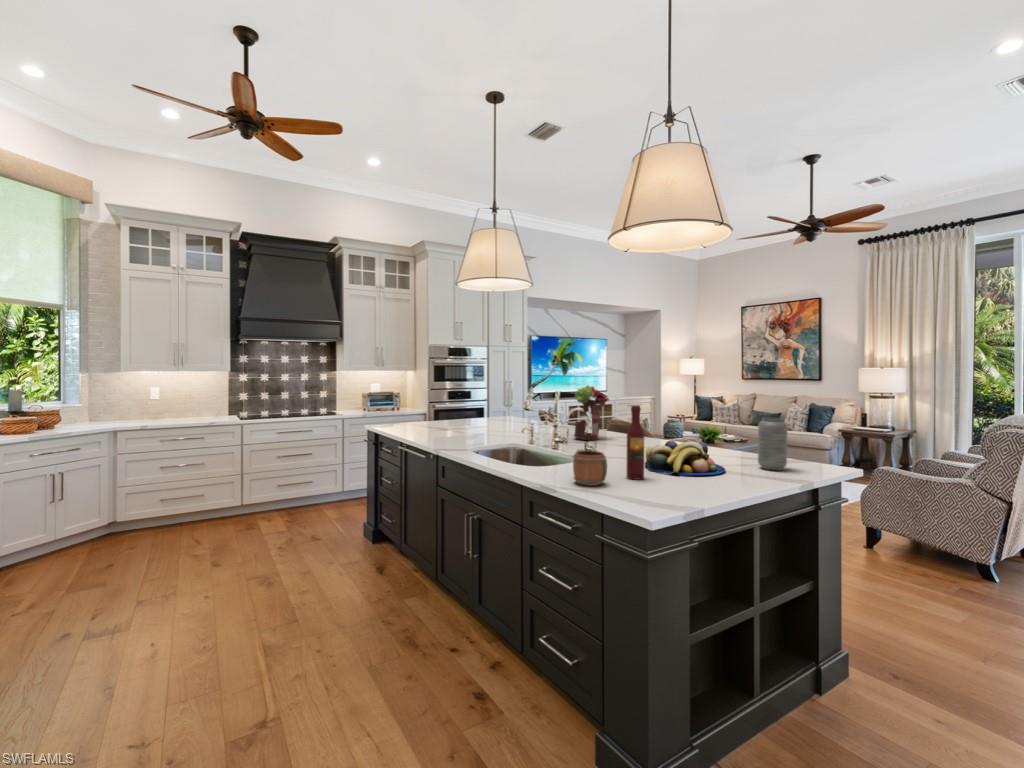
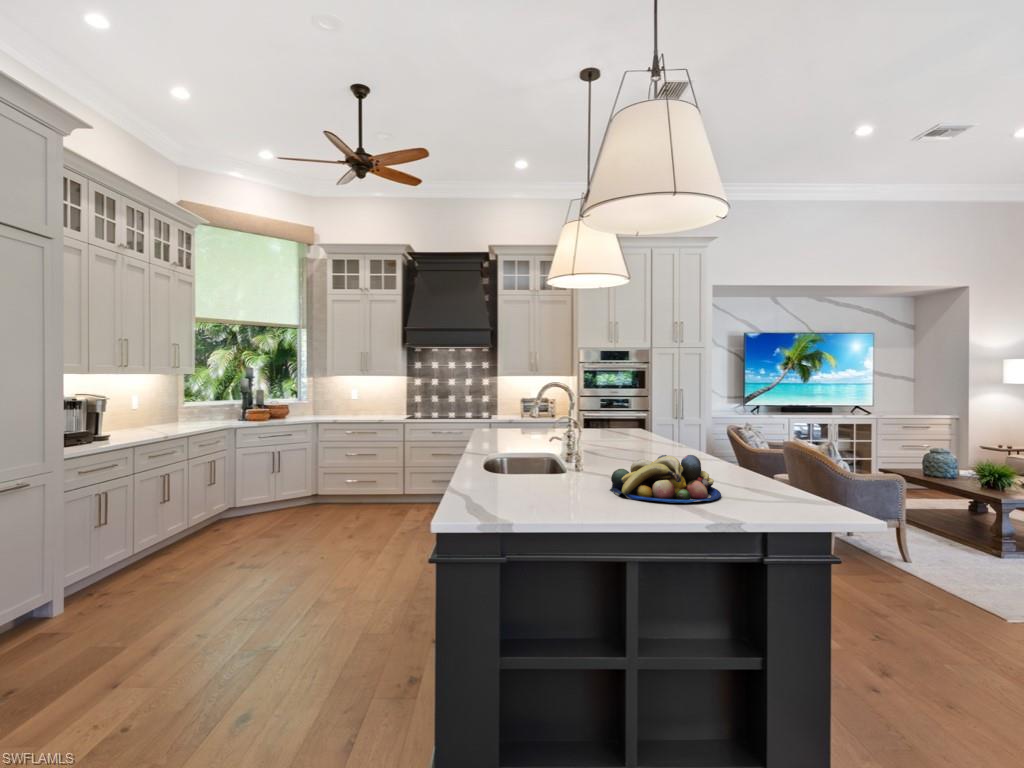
flower arrangement: present [574,386,609,440] -> none [638,386,687,456]
wine bottle: present [627,405,644,480] -> none [556,403,577,495]
vase: present [758,418,788,471] -> none [779,429,823,512]
mug: present [573,448,607,486] -> none [480,452,518,494]

